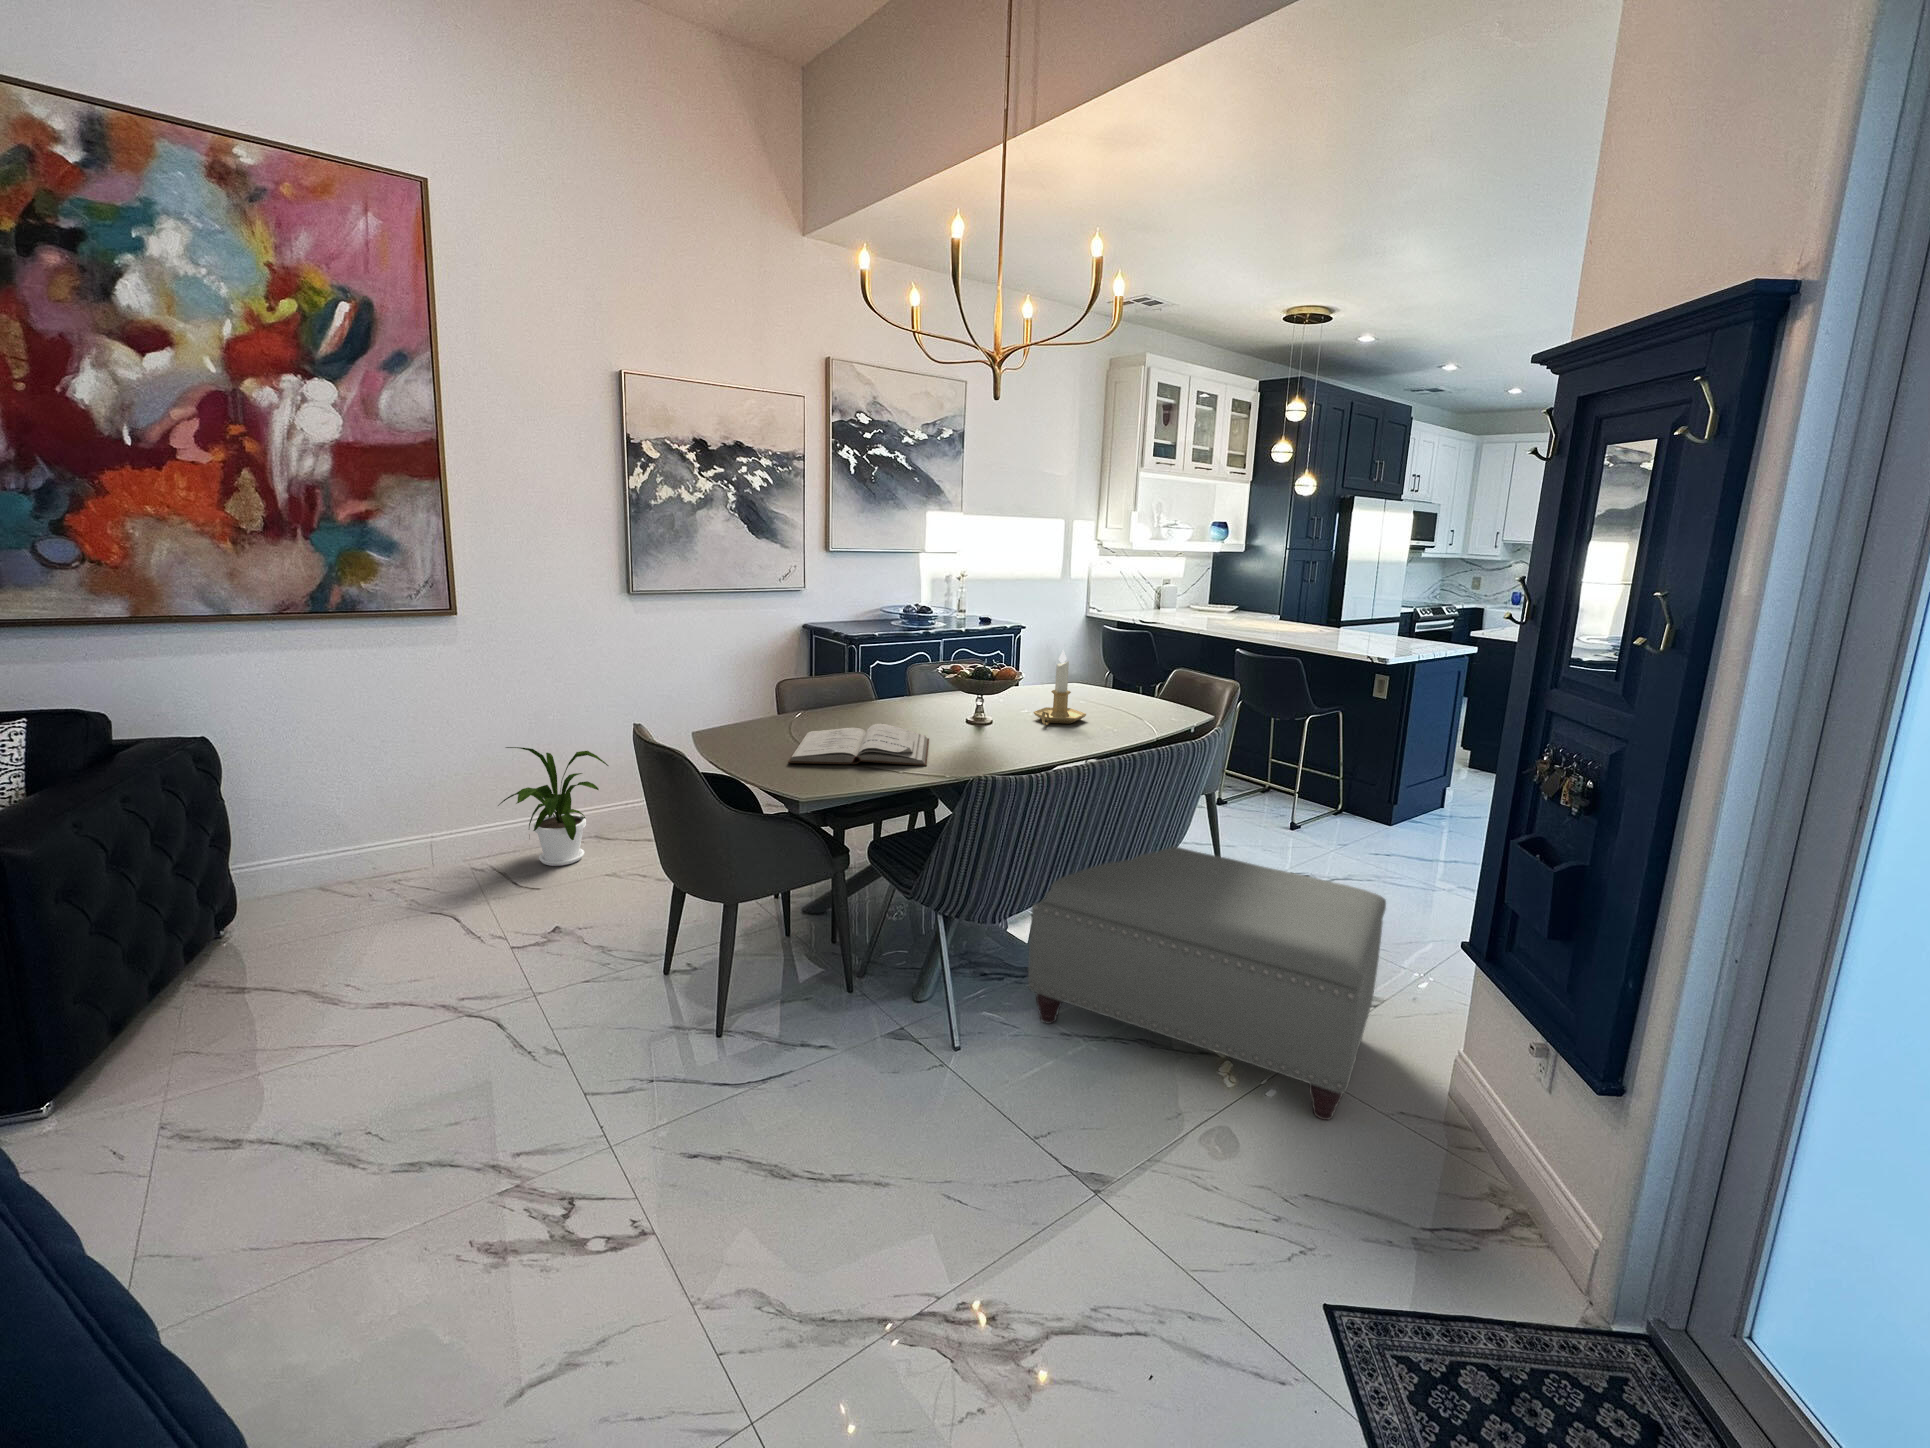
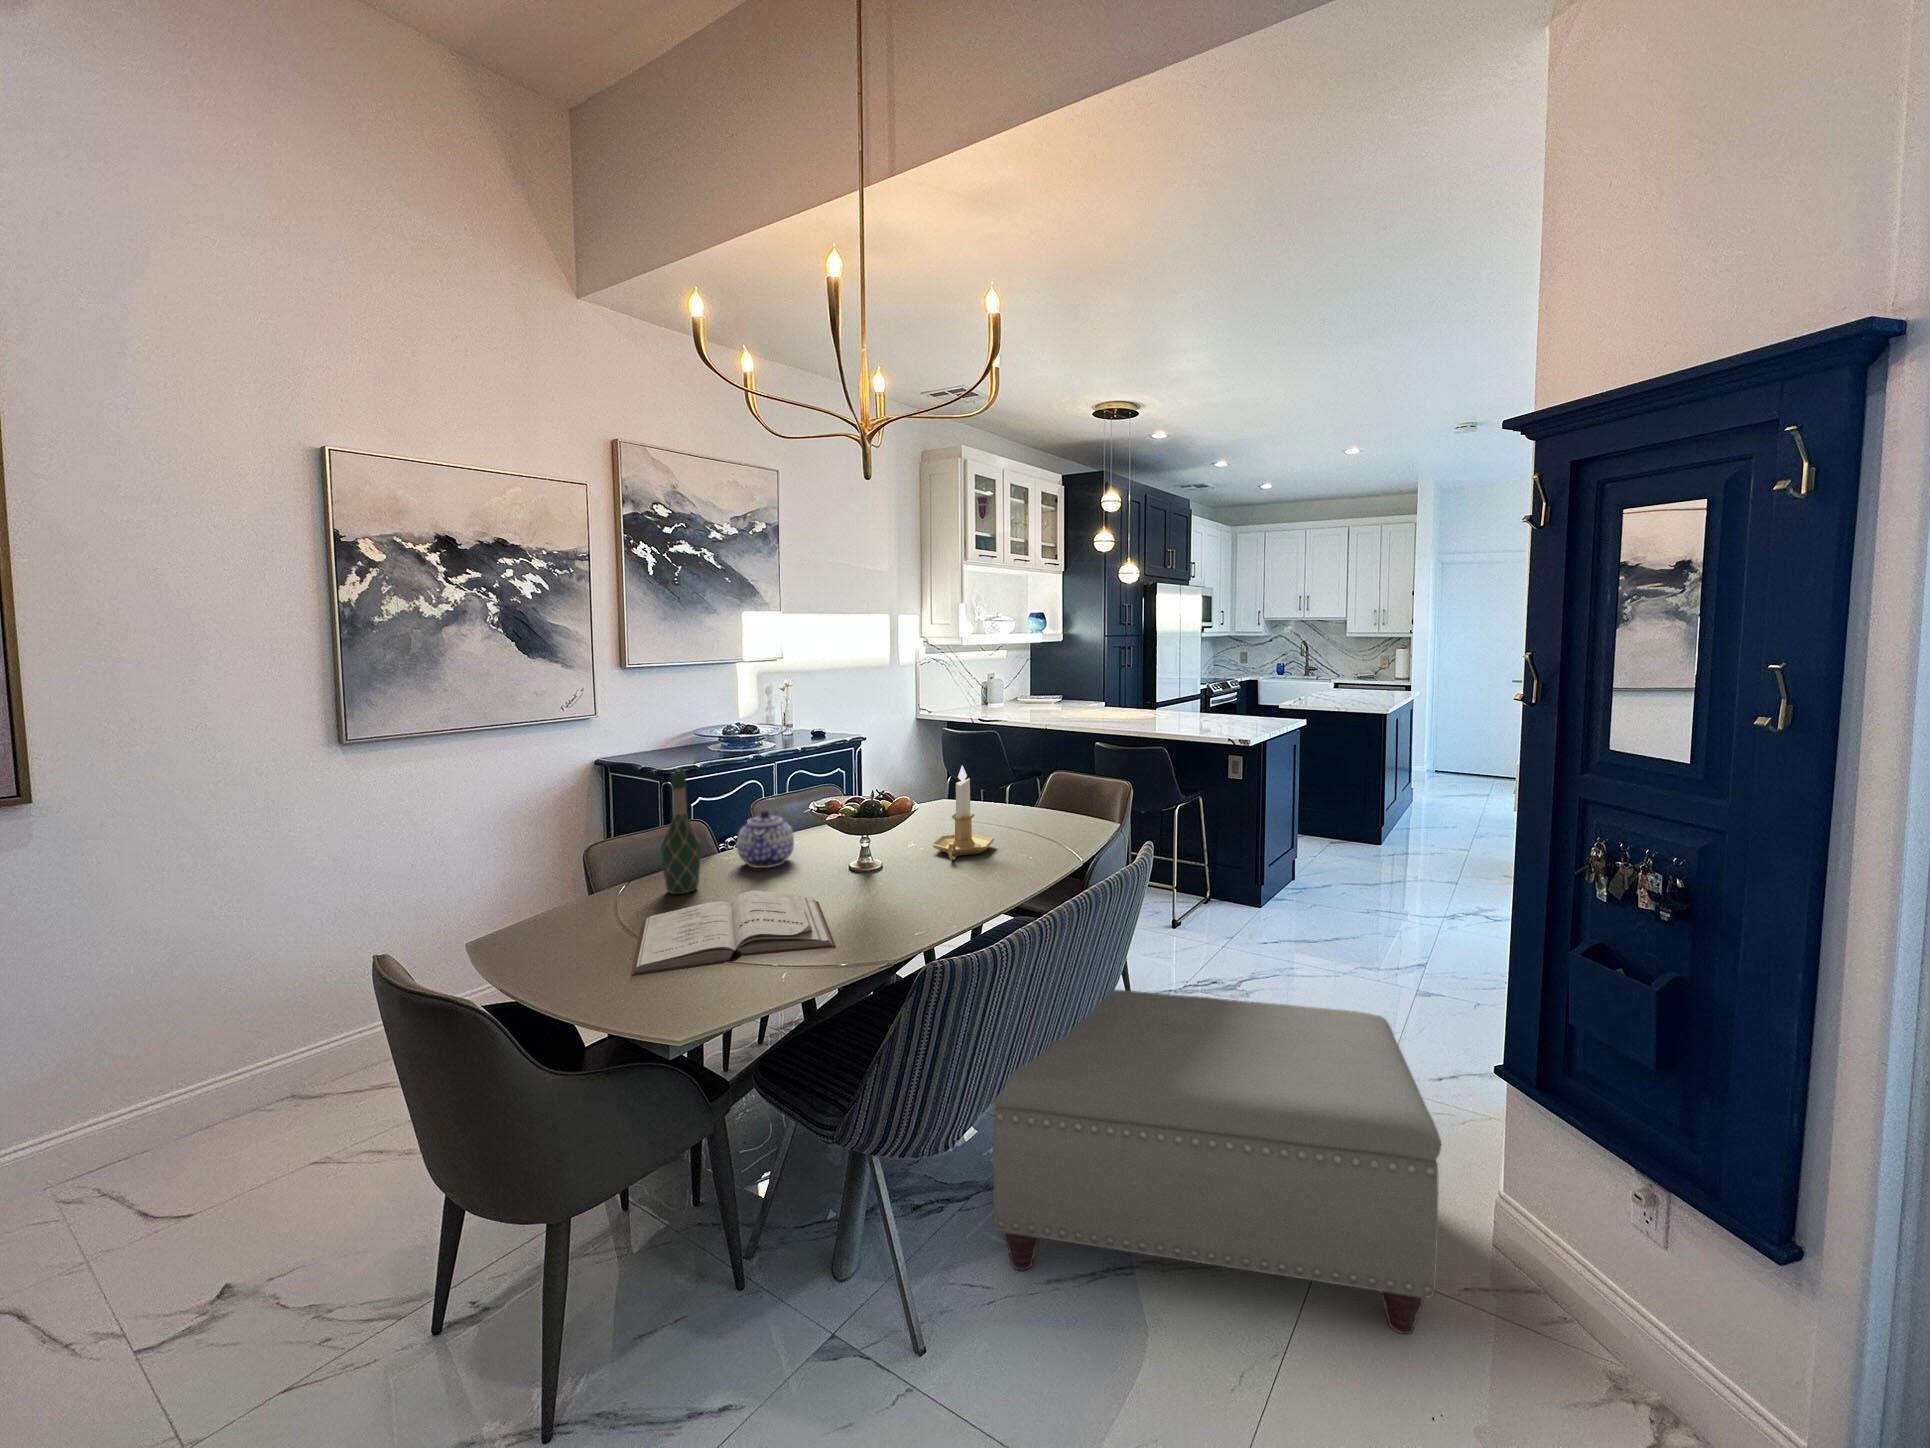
wine bottle: none [825,632,854,723] -> present [660,772,701,894]
teapot: none [884,669,927,714] -> present [737,810,794,868]
house plant: present [498,747,608,866] -> none [113,975,315,1163]

